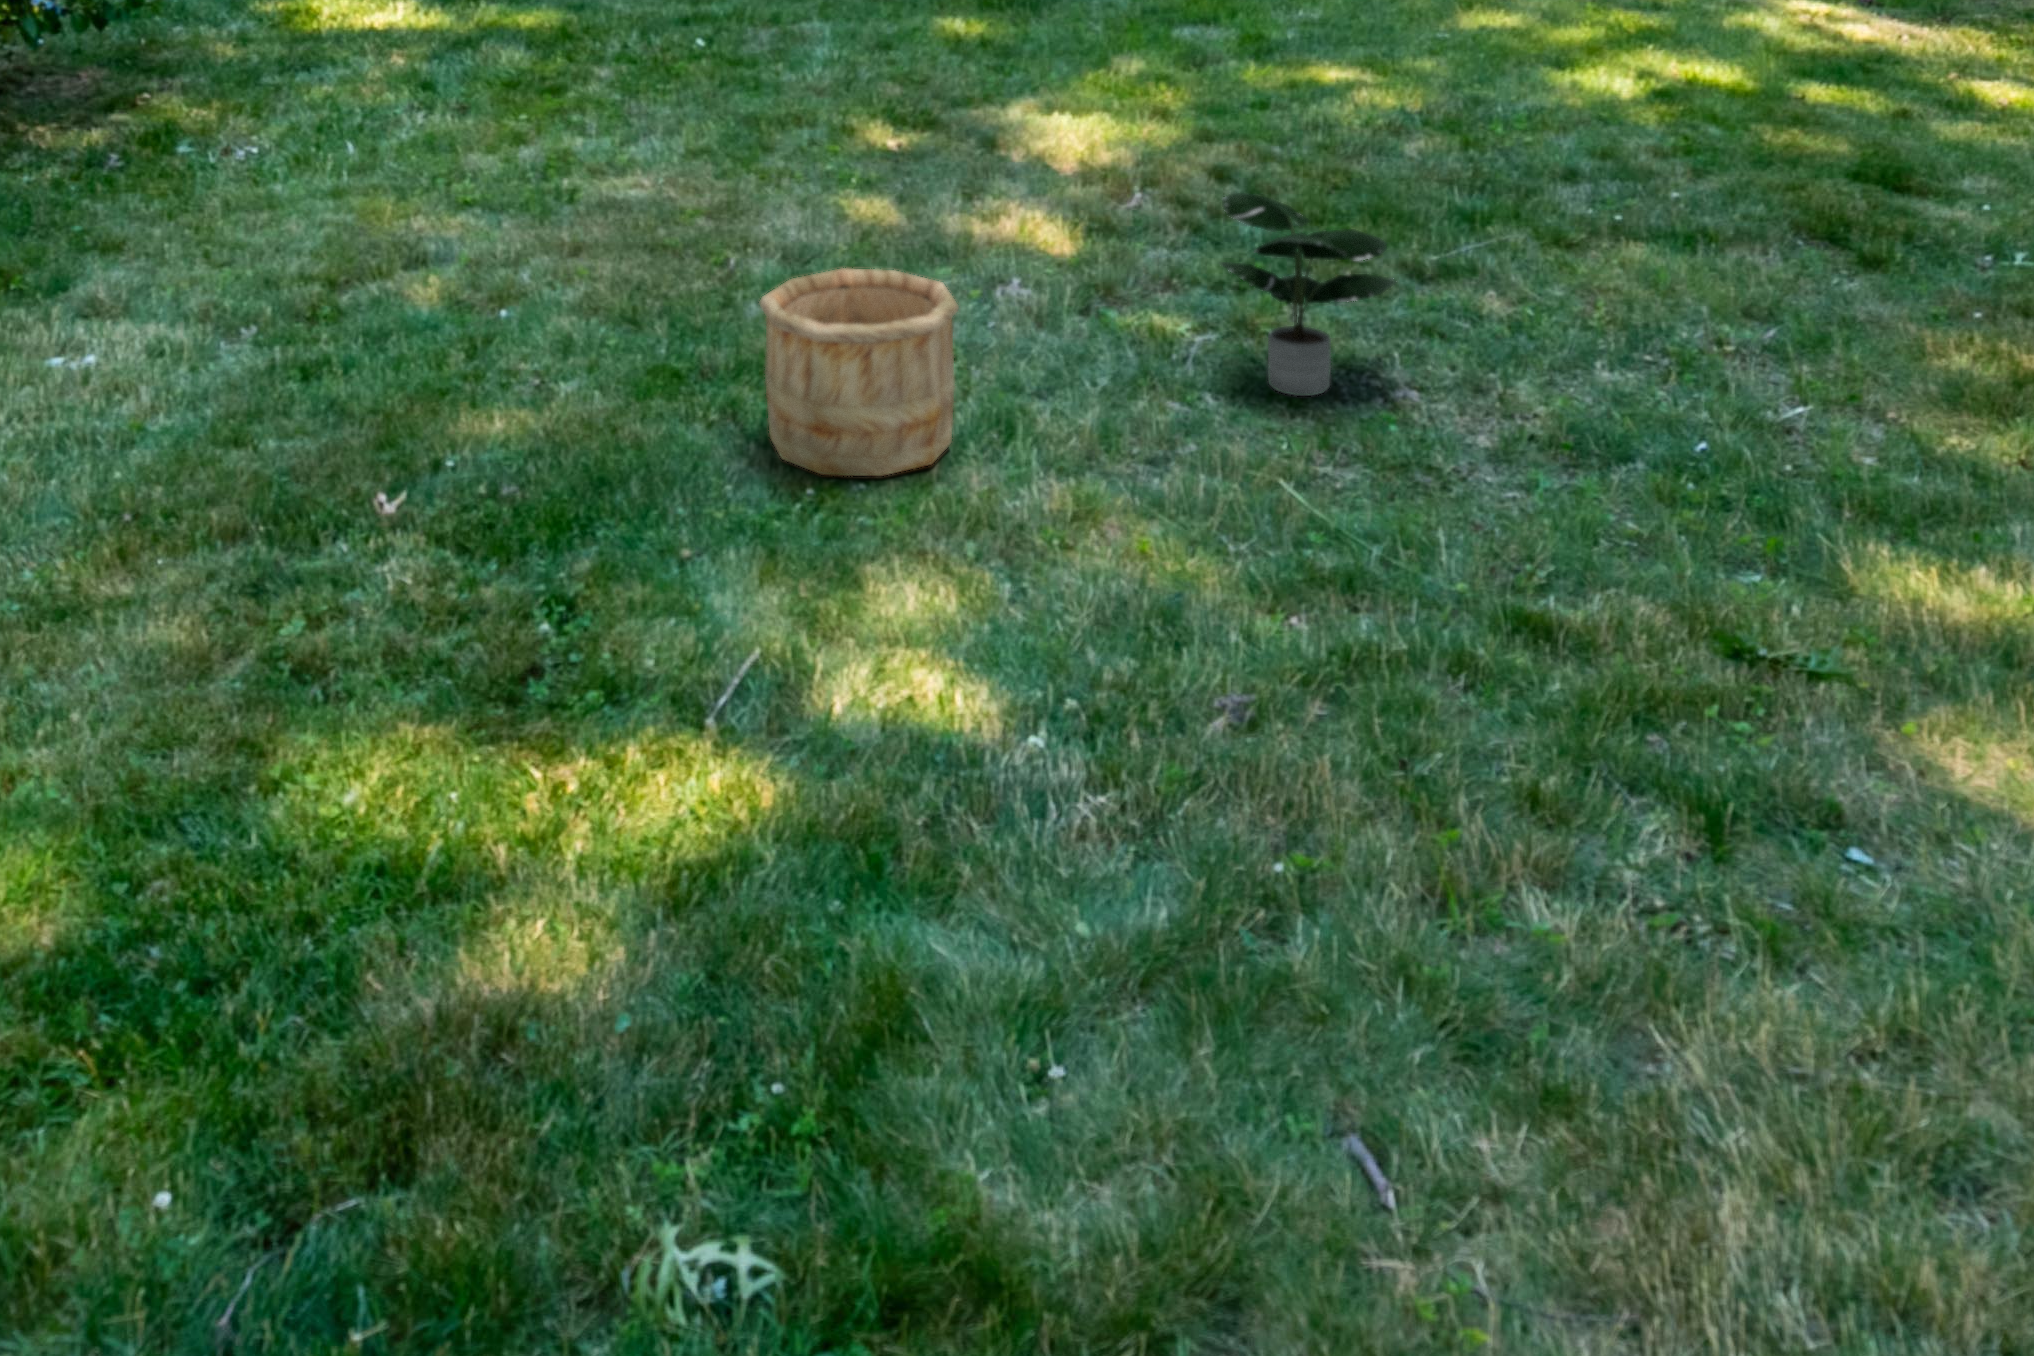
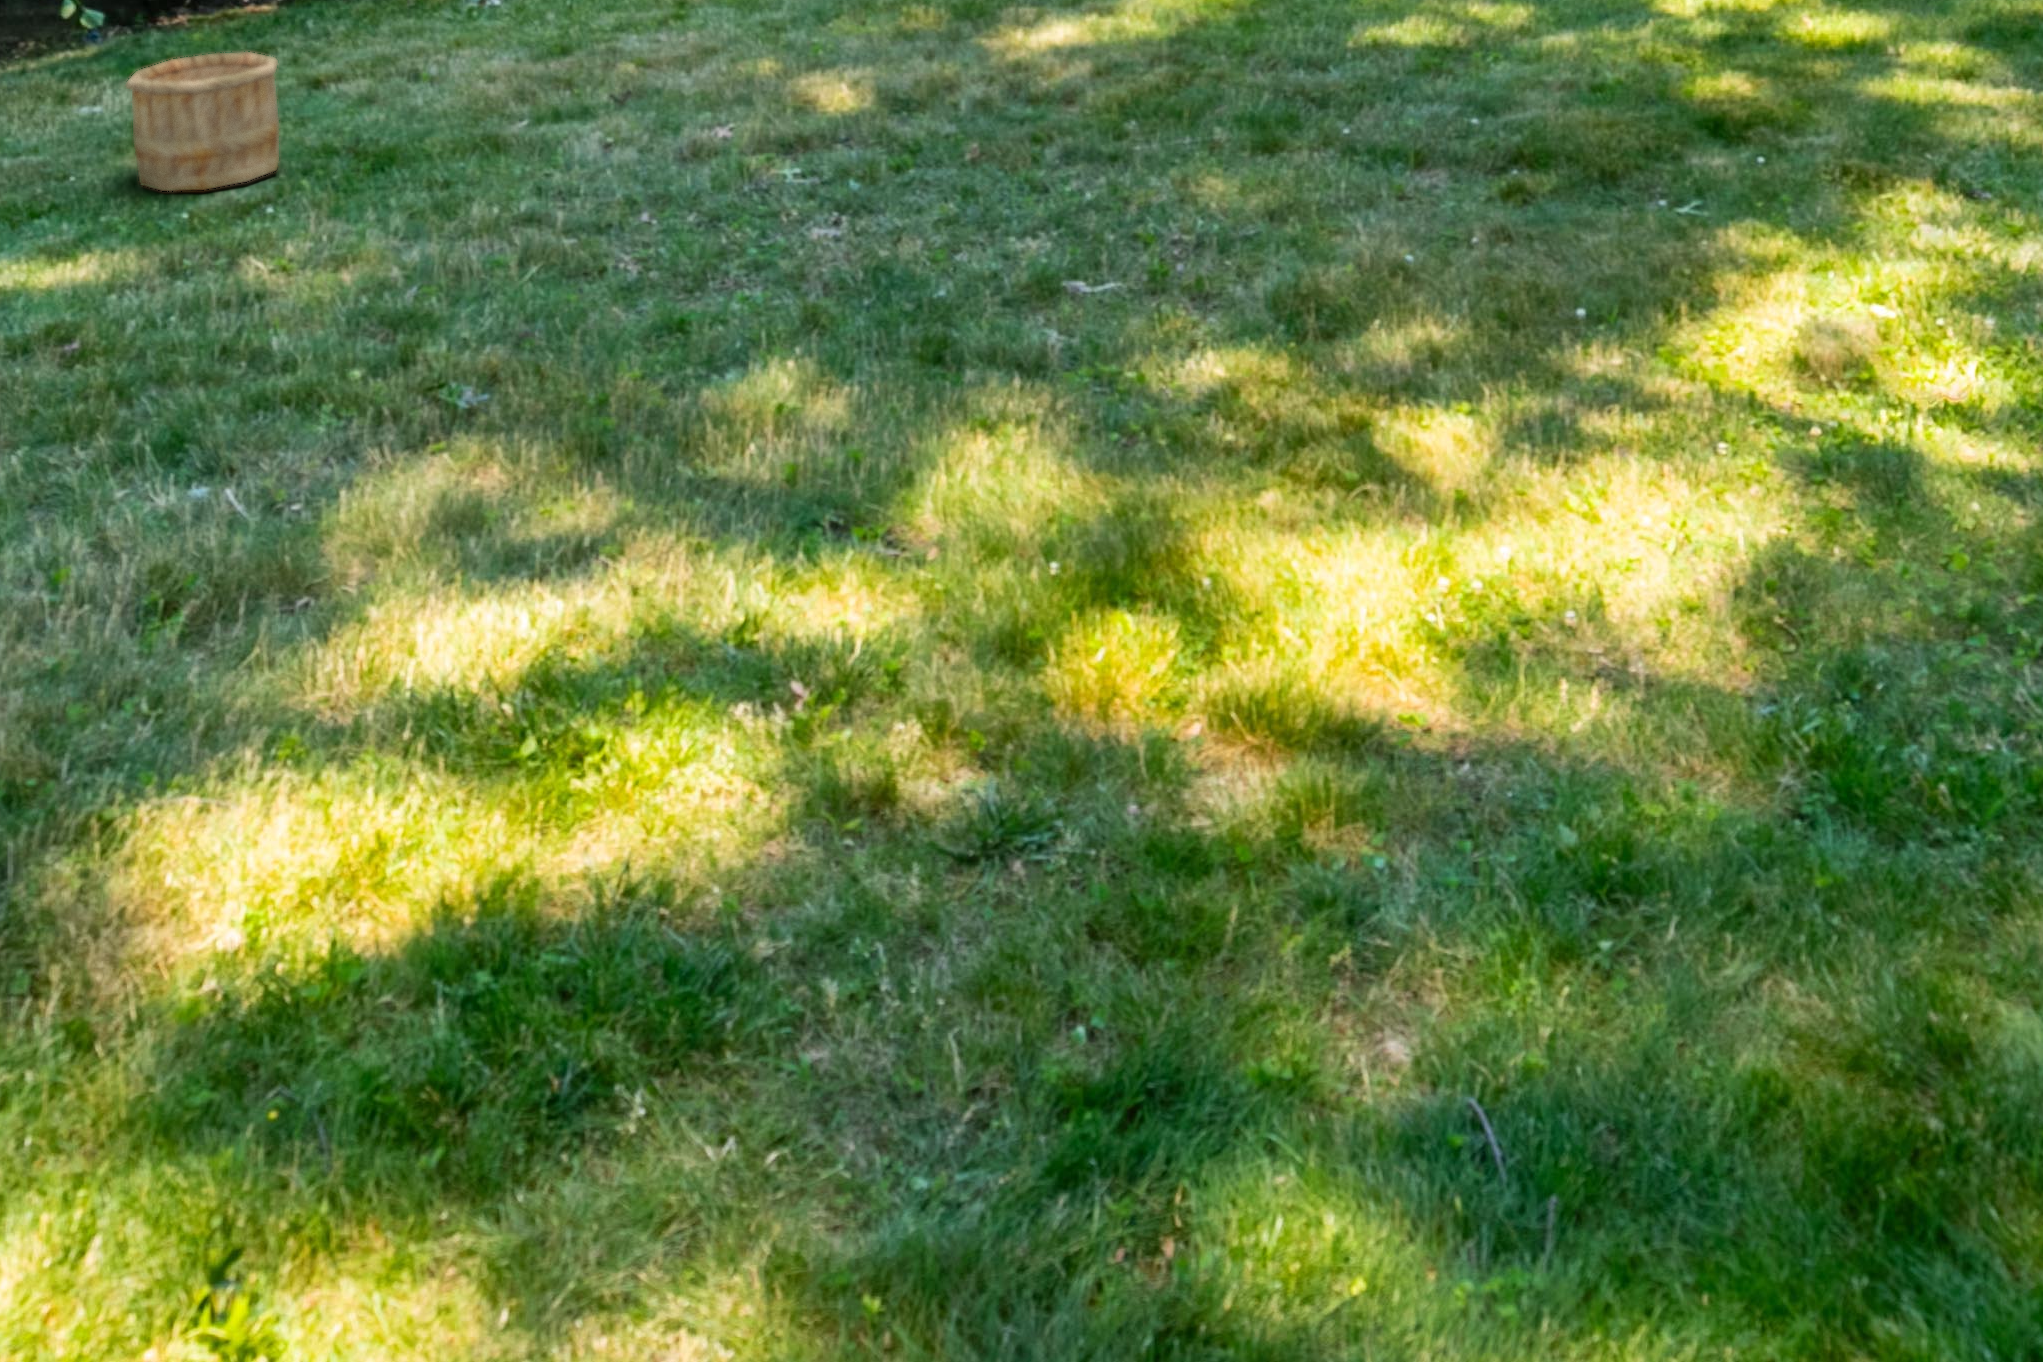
potted plant: present [1221,193,1395,396] -> none [475,33,622,197]

